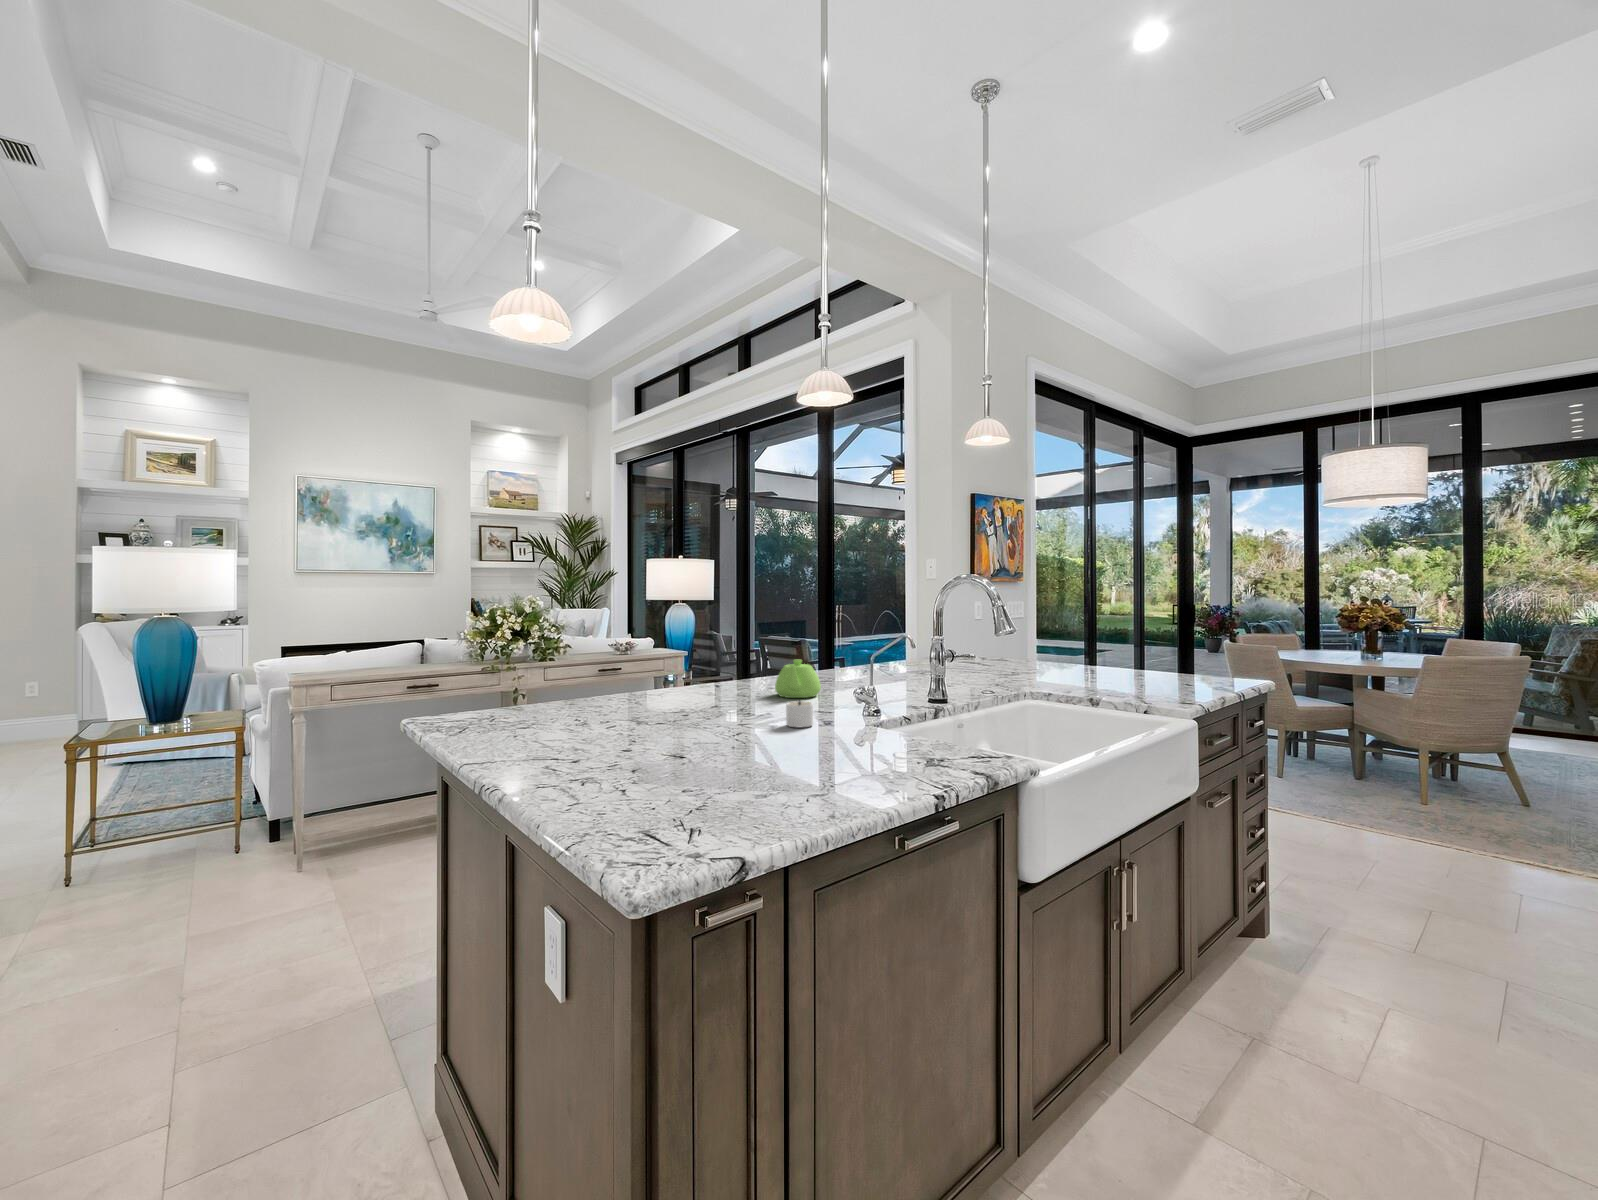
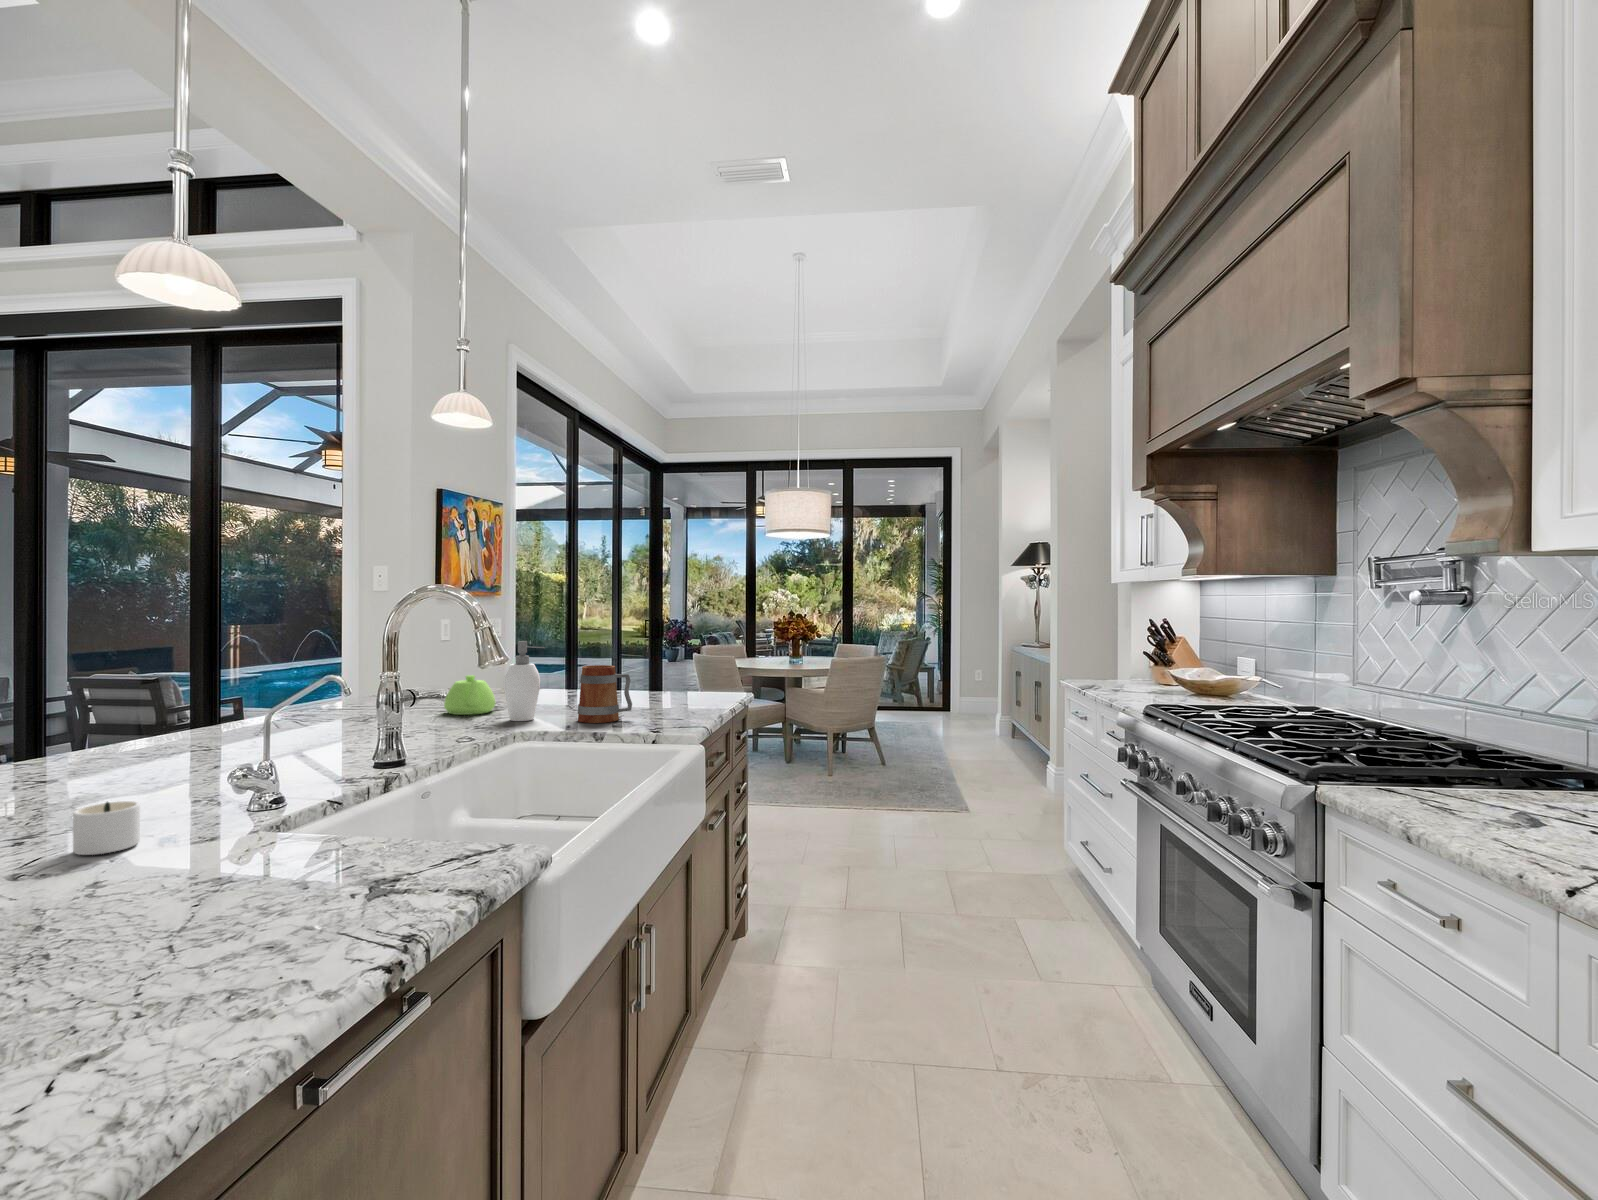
soap dispenser: none [1020,619,1052,683] -> present [504,641,545,721]
mug: none [1080,641,1128,690] -> present [578,665,632,723]
teapot: present [775,659,821,698] -> present [444,675,495,715]

